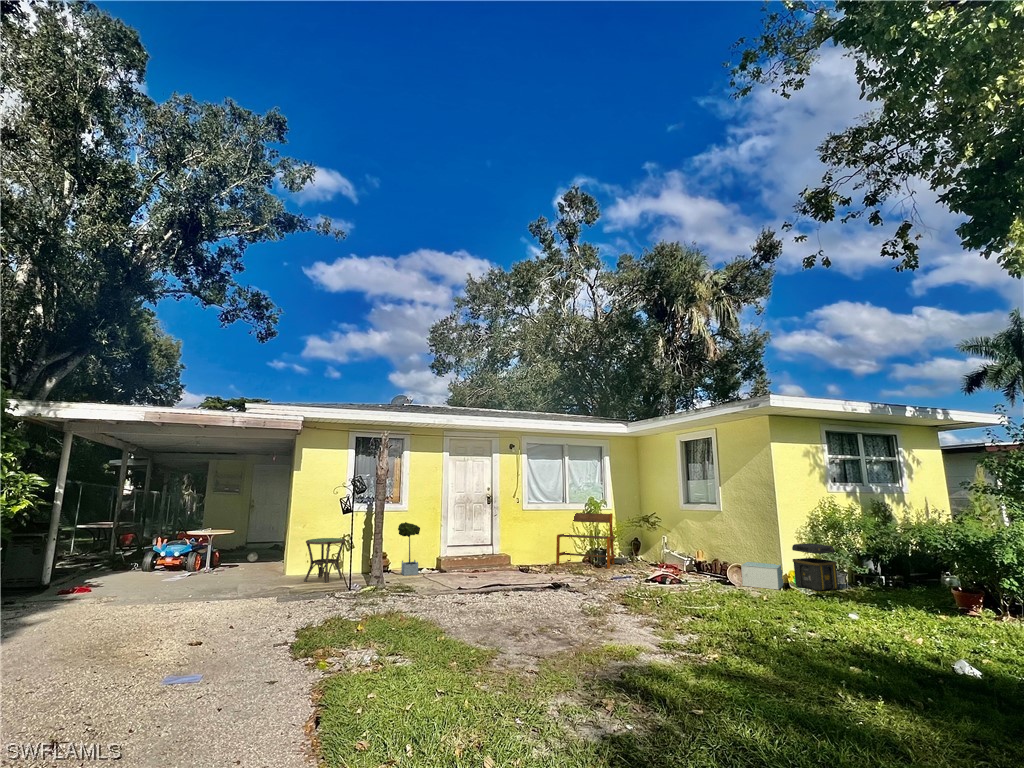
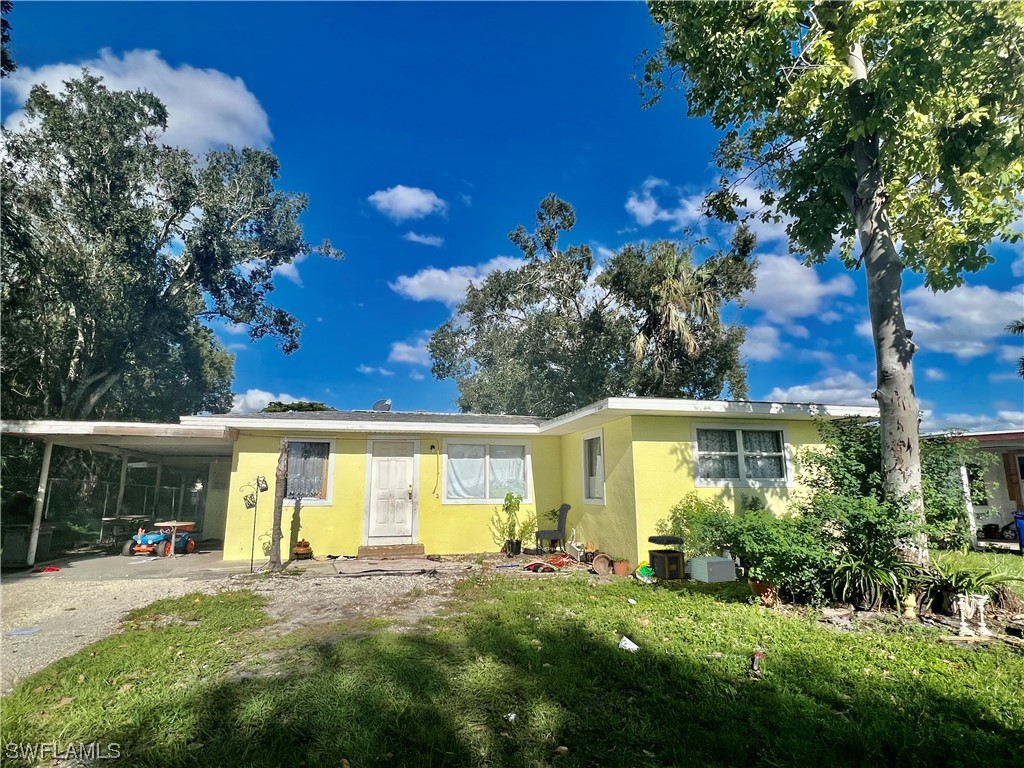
chair: none [622,509,663,566] -> present [535,503,571,556]
bench: present [556,513,616,569] -> none [471,506,526,558]
potted tree: present [398,522,420,576] -> none [319,515,339,561]
side table: present [304,538,346,583] -> none [233,529,271,566]
storage box: present [741,562,783,590] -> present [690,556,736,583]

